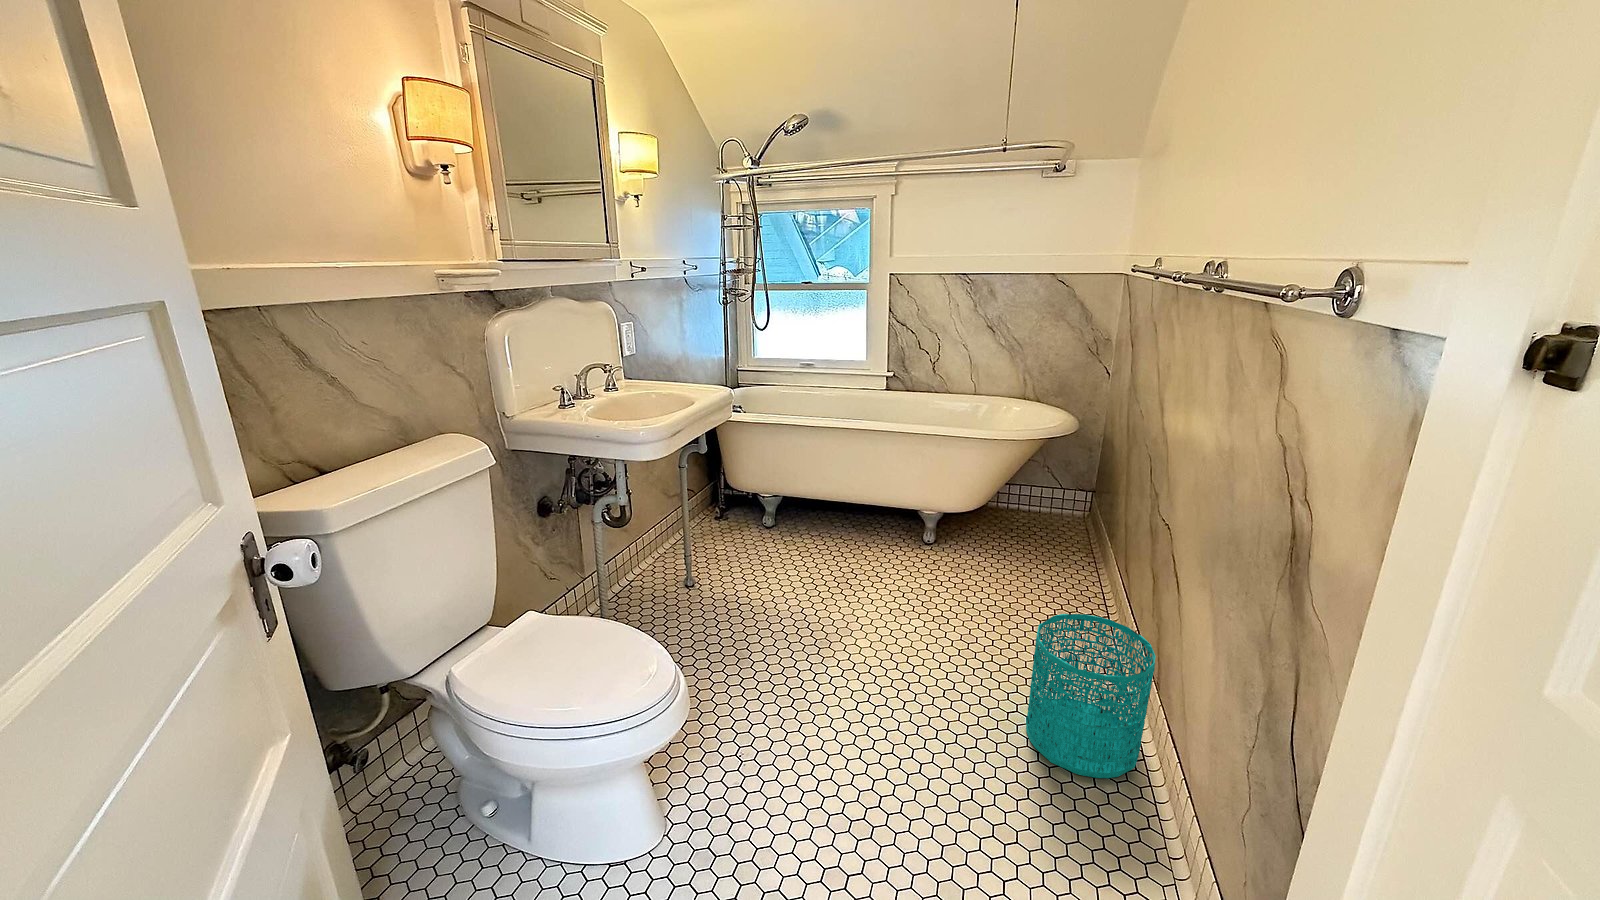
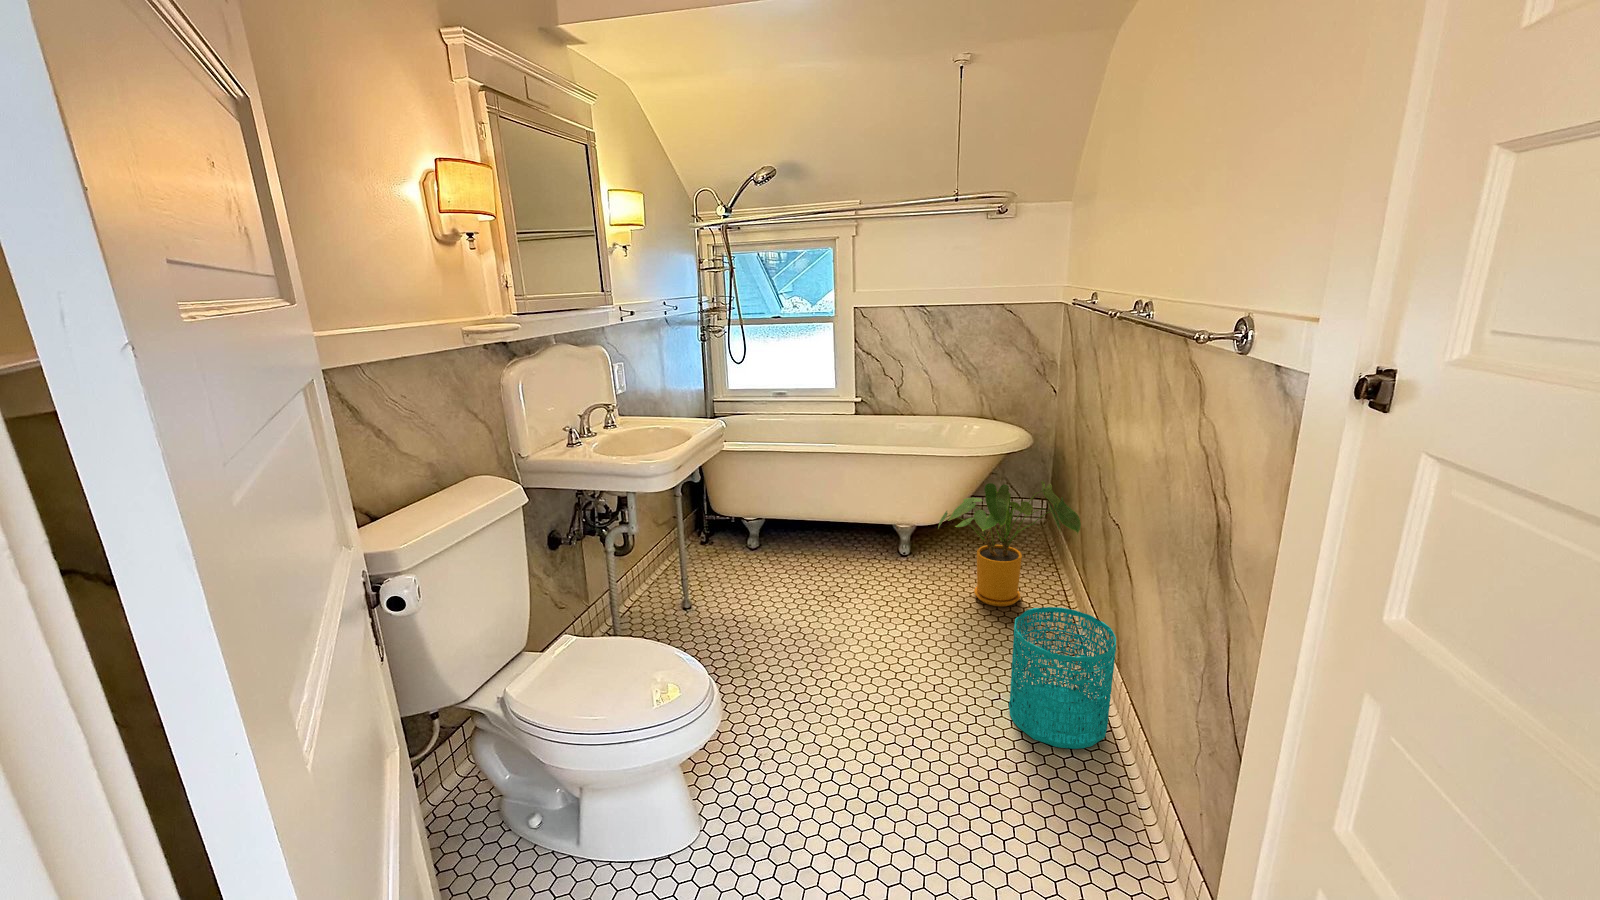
house plant: none [963,470,1125,607] -> present [938,481,1081,606]

